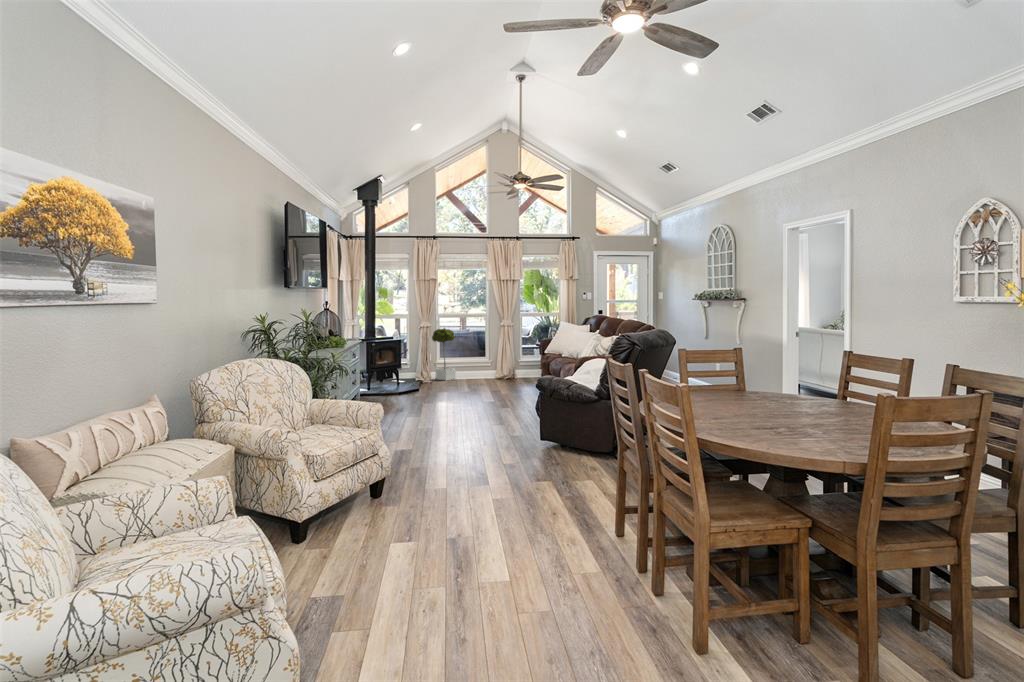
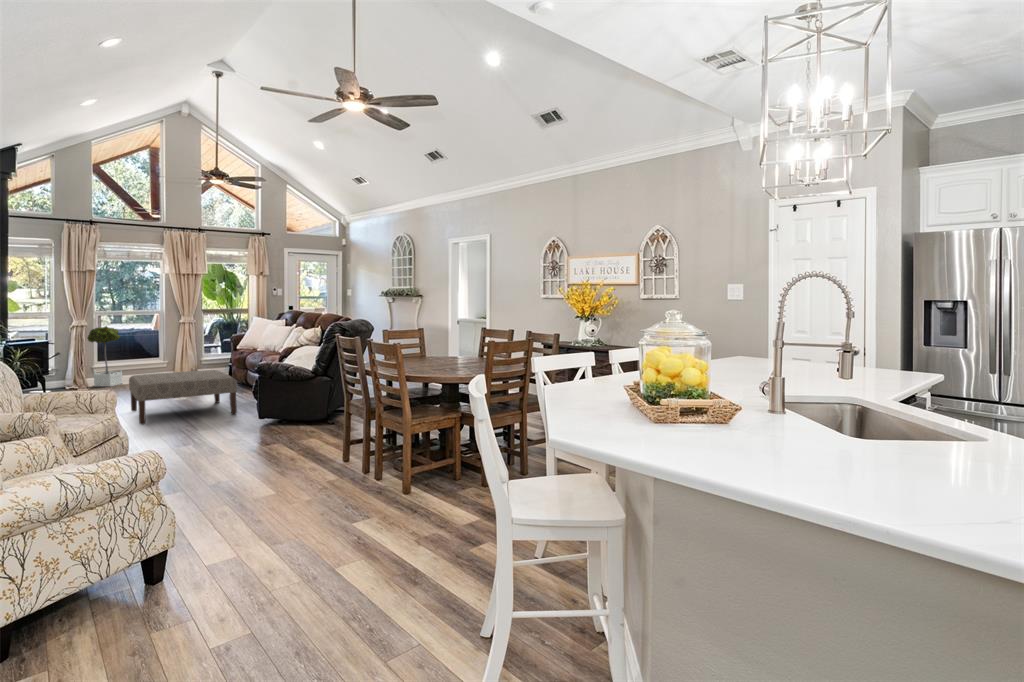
ottoman: none [438,376,525,428] -> present [129,370,237,425]

